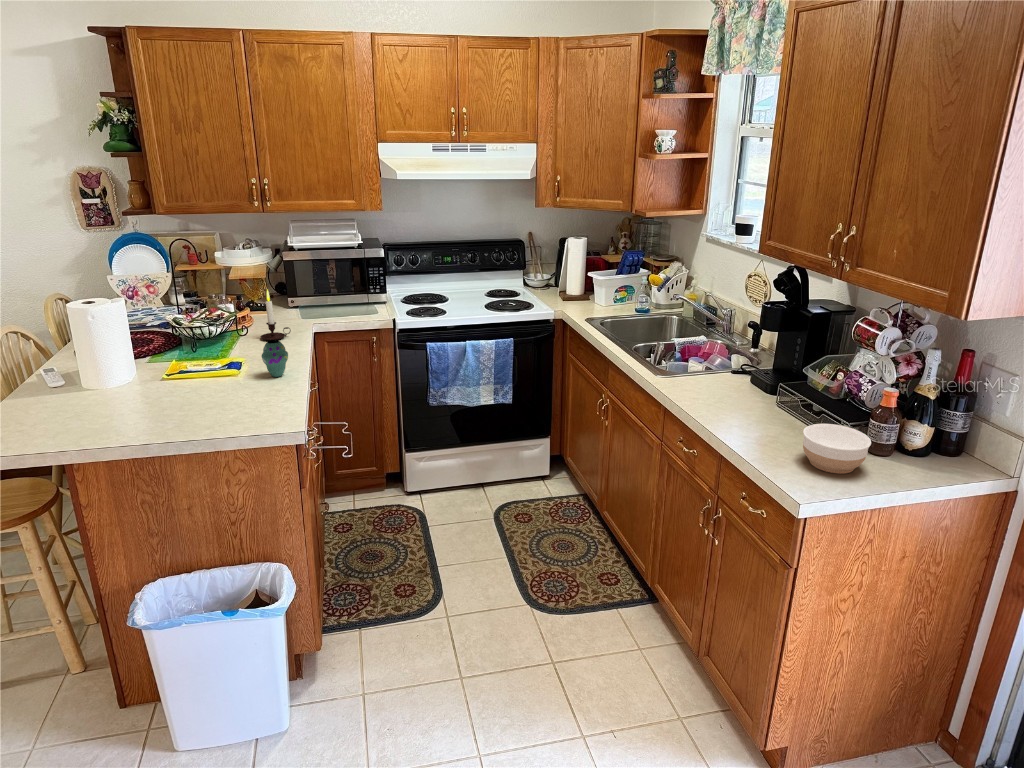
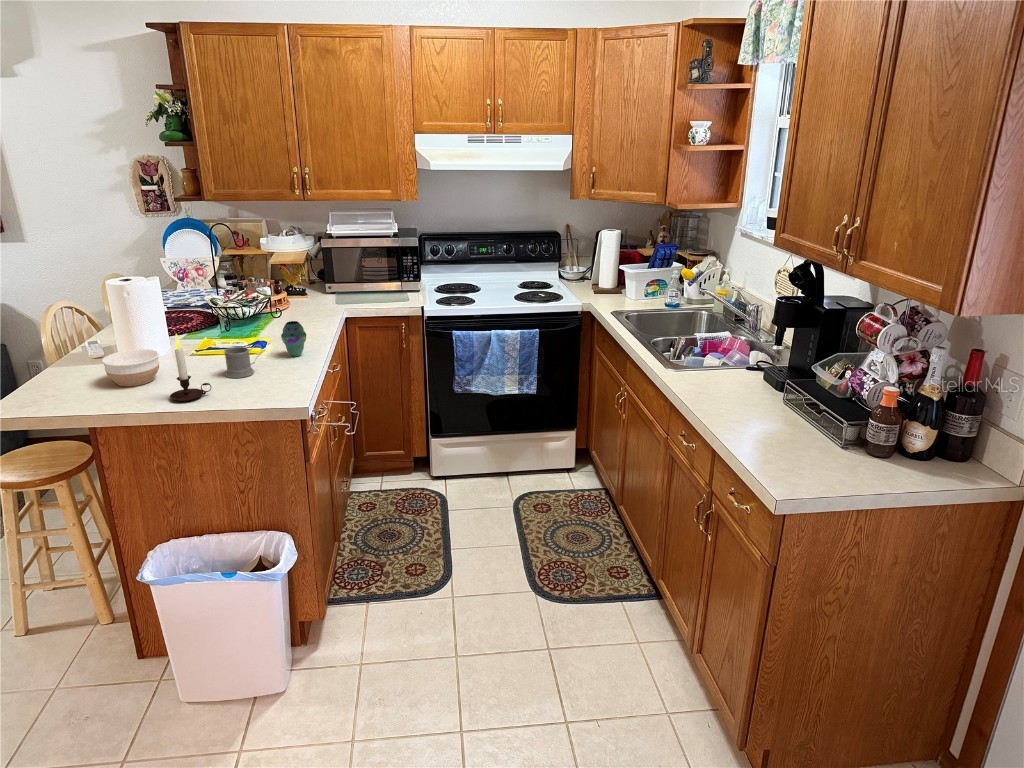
candle: present [261,290,291,340] -> present [170,334,211,401]
mug: none [206,367,246,403] -> present [224,345,259,378]
bowl: present [803,424,871,474] -> present [102,349,159,386]

